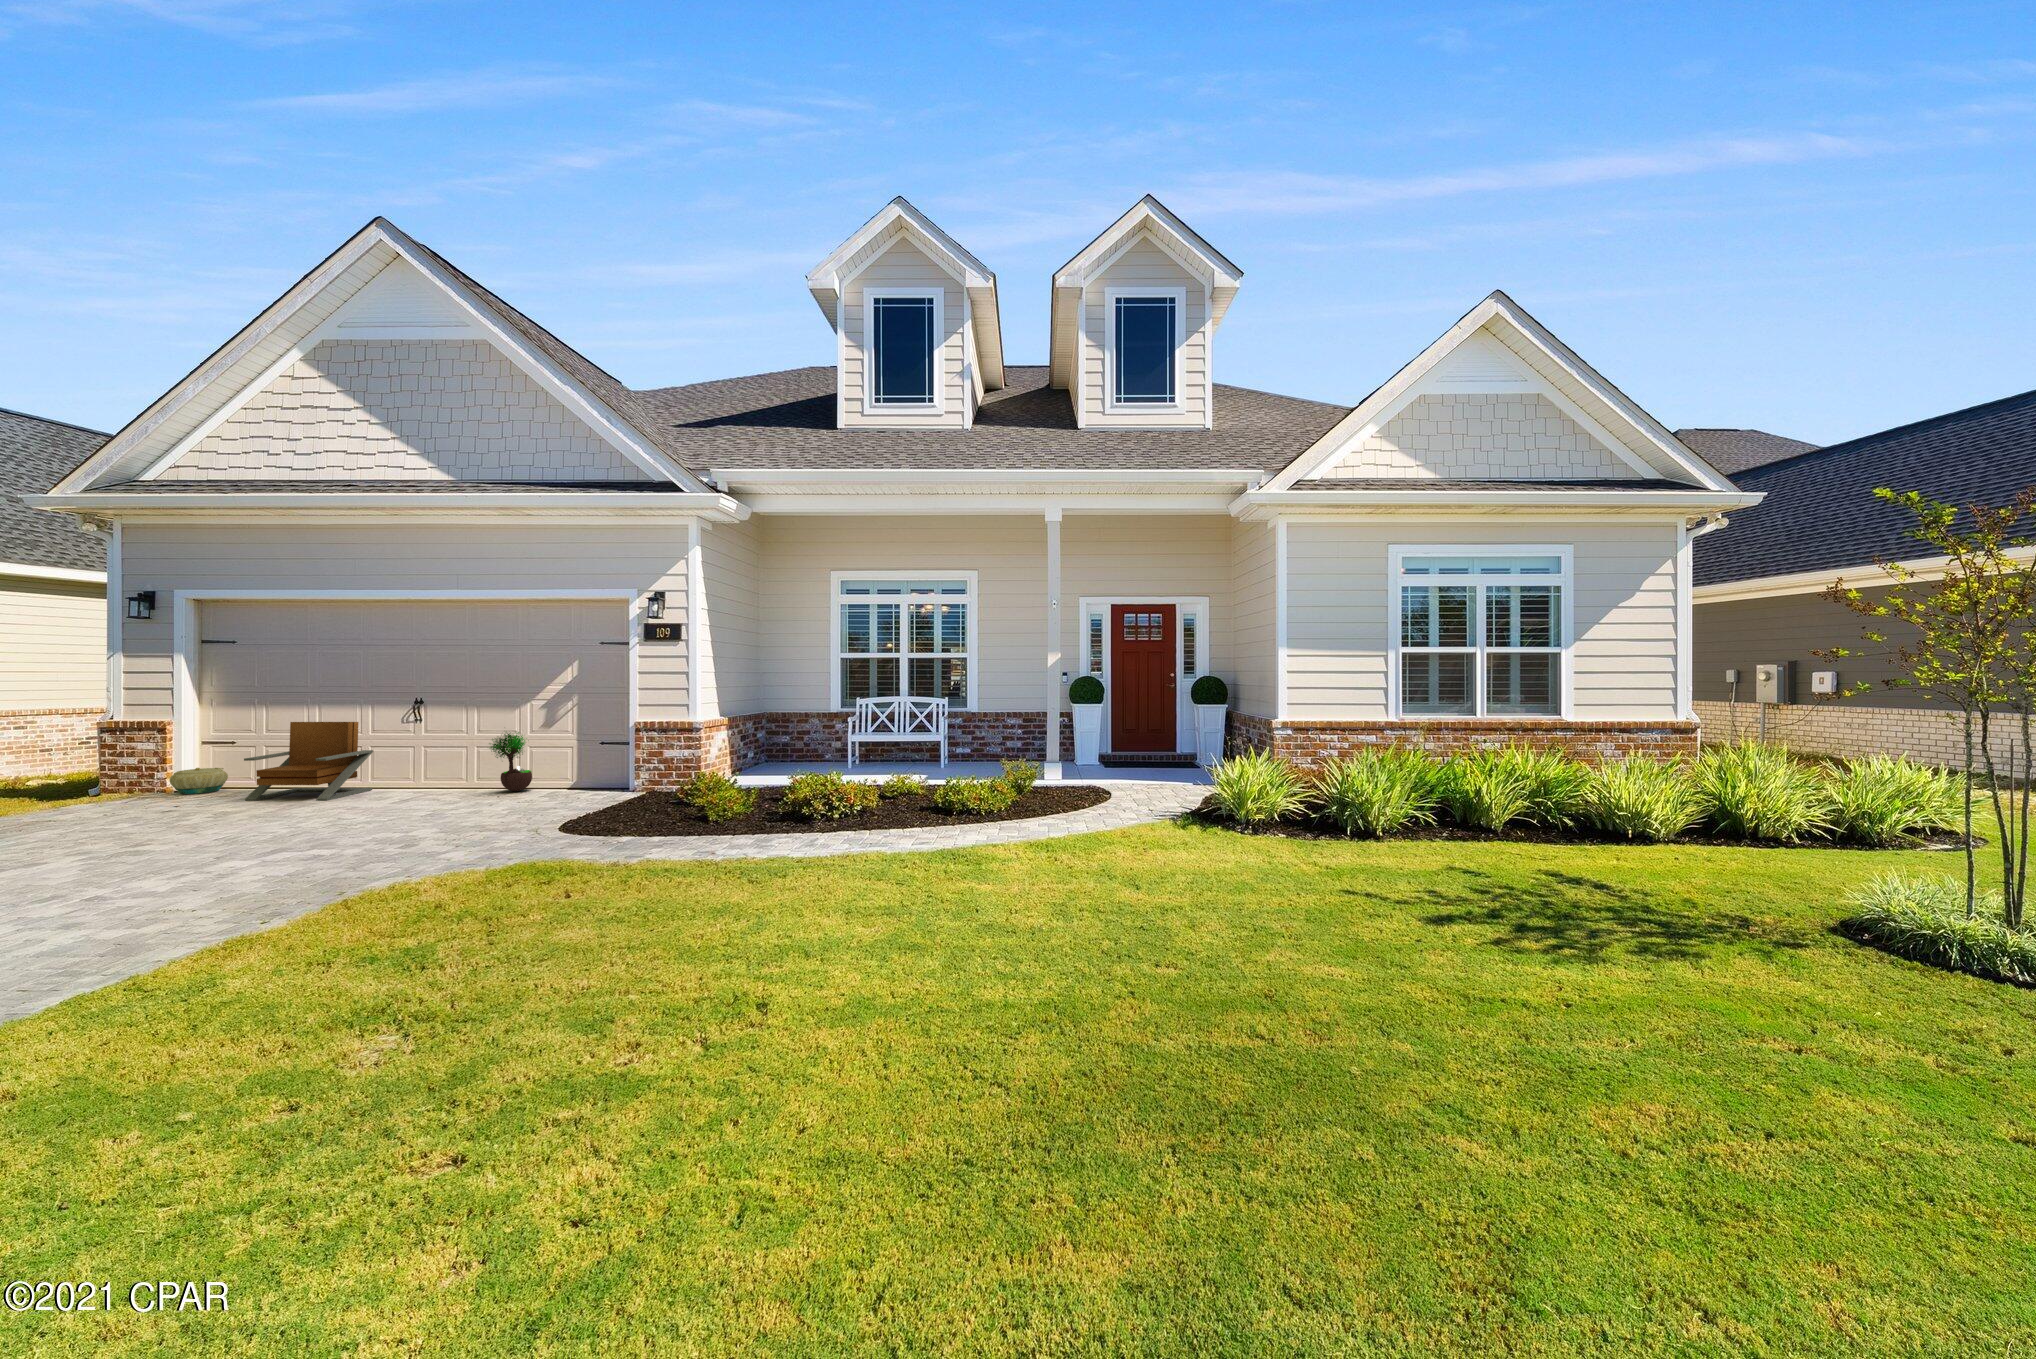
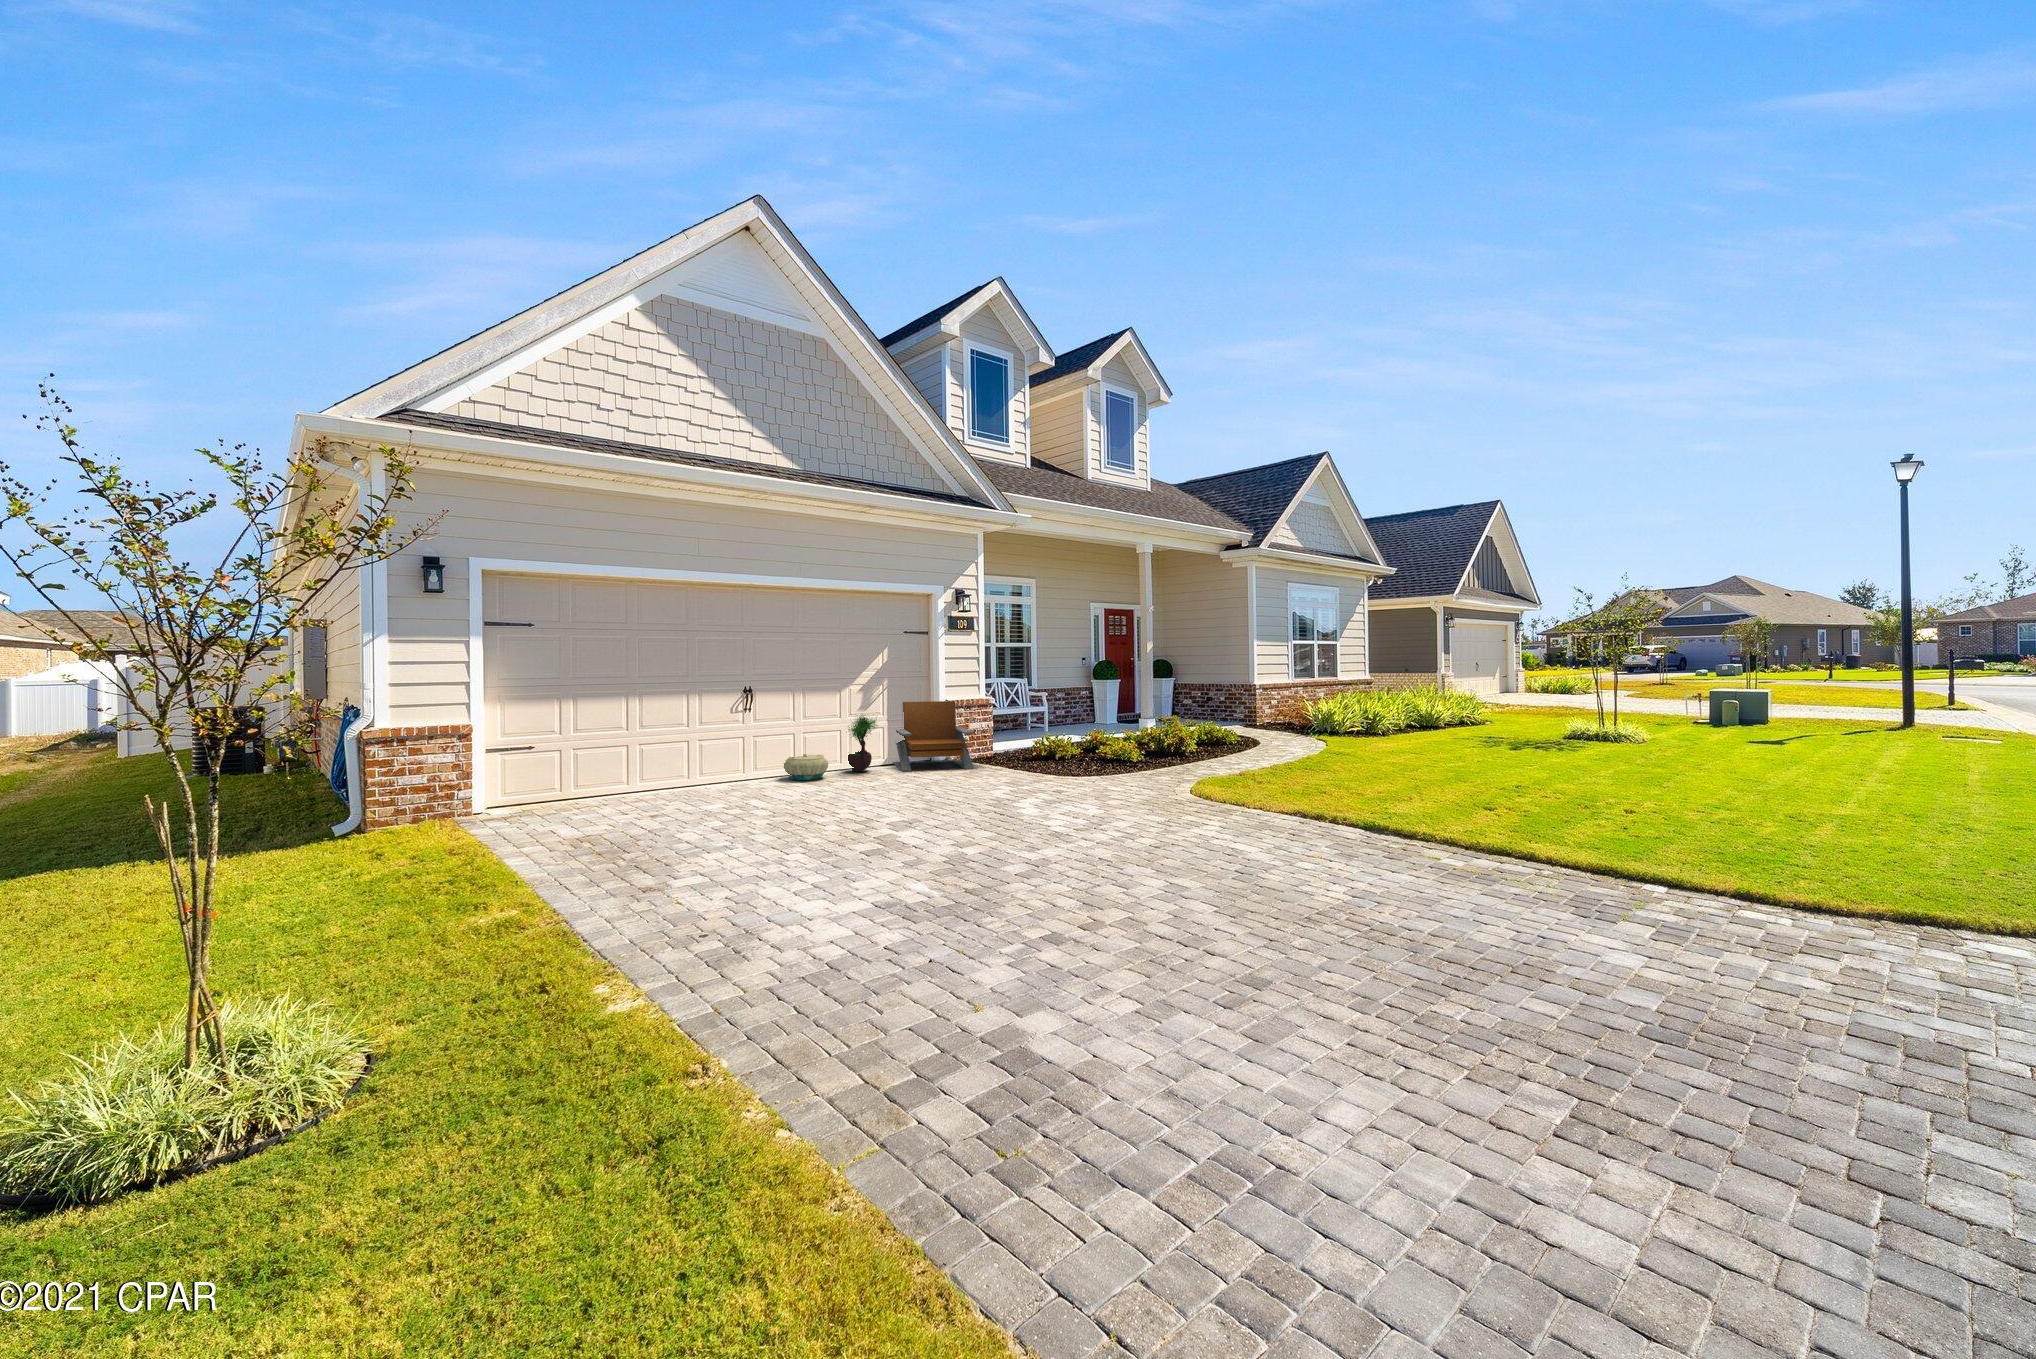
lounge chair: present [244,722,373,801] -> present [893,701,974,772]
basket: present [170,768,228,794] -> present [784,754,828,780]

